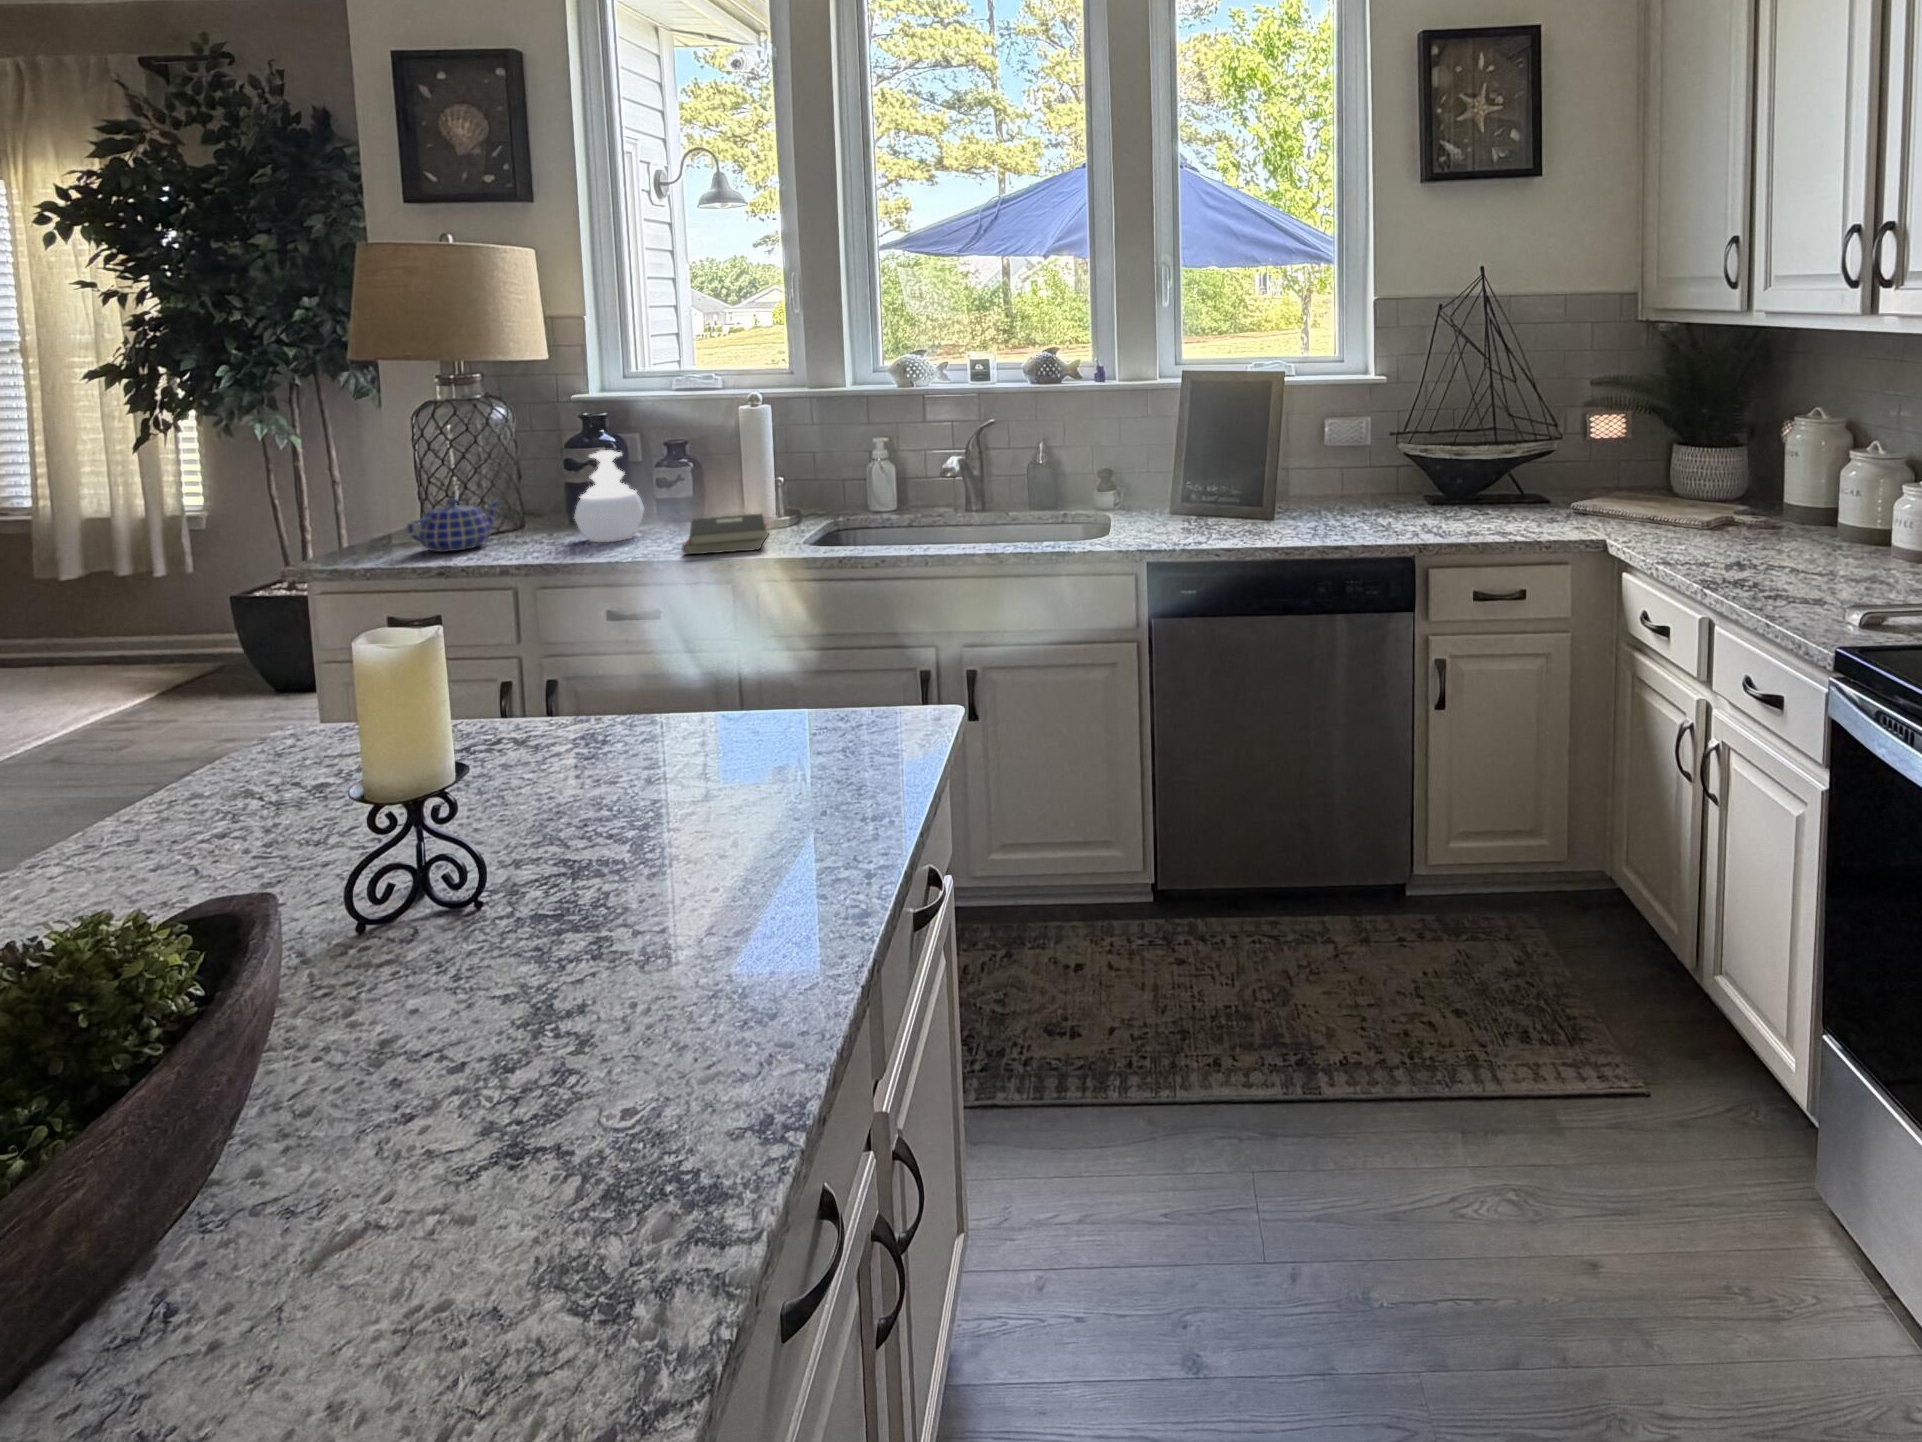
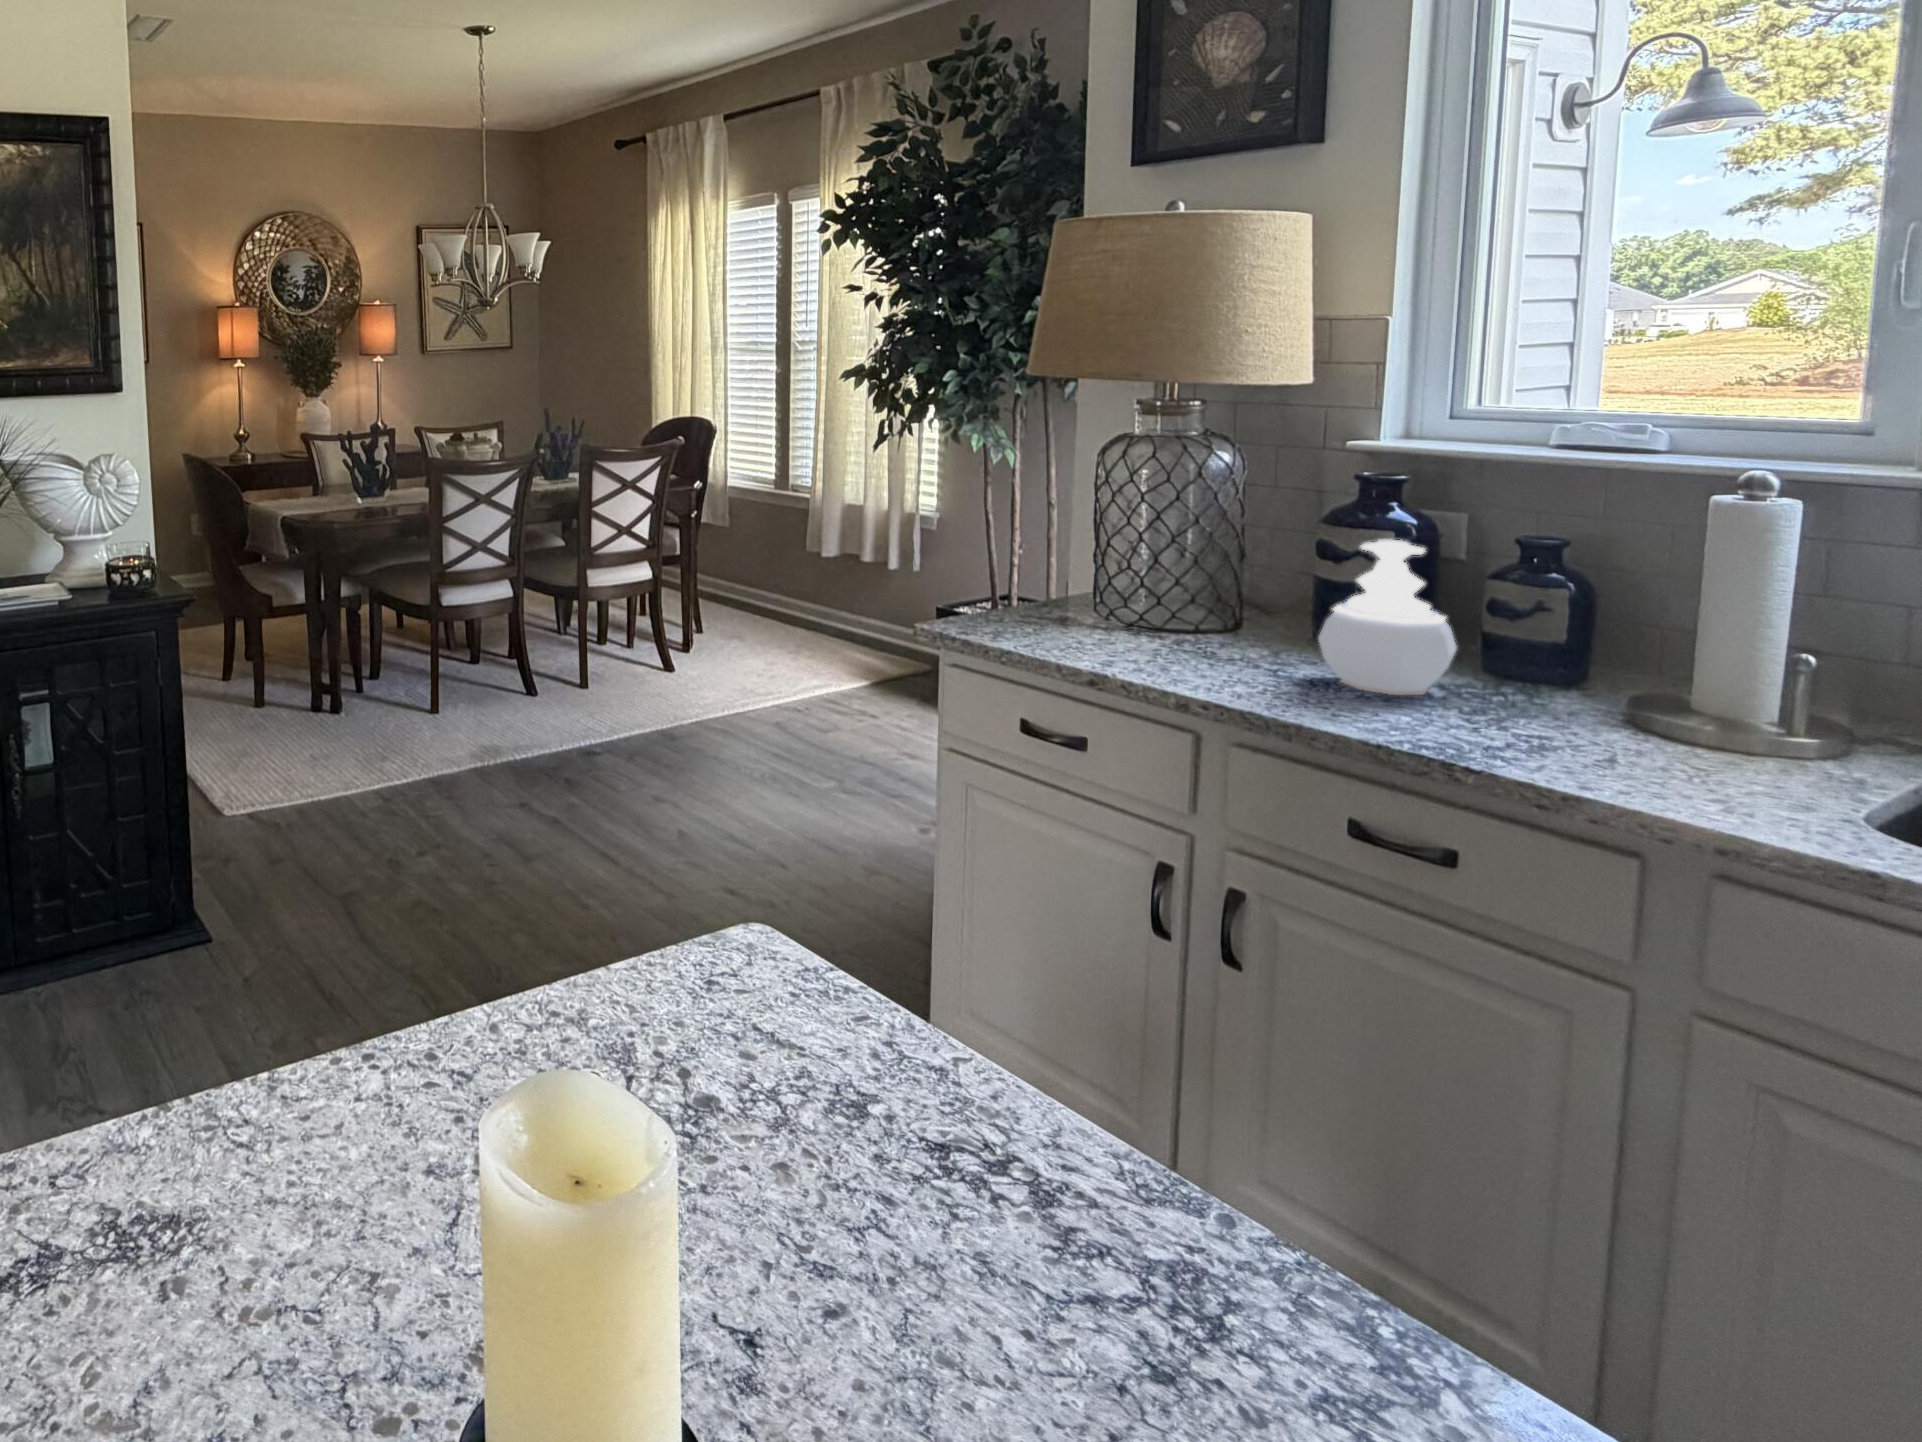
teapot: present [407,498,500,552] -> none [1064,572,1208,647]
hardback book: present [683,514,769,555] -> none [1531,696,1766,812]

